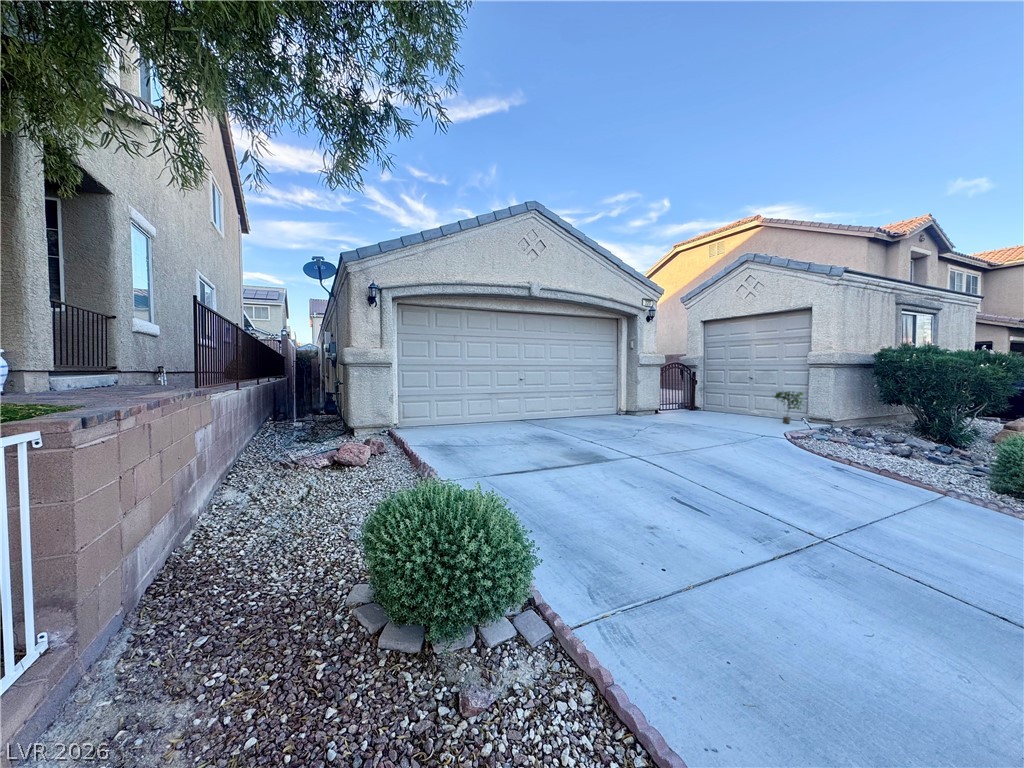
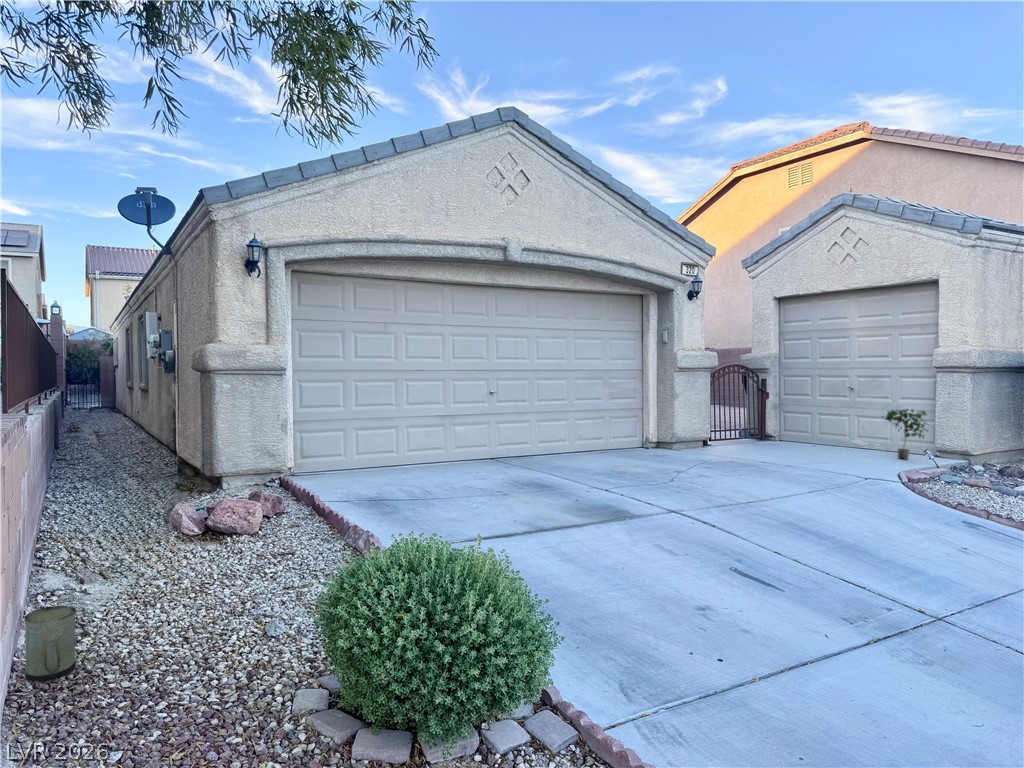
watering can: none [178,507,216,570] -> present [25,589,76,681]

